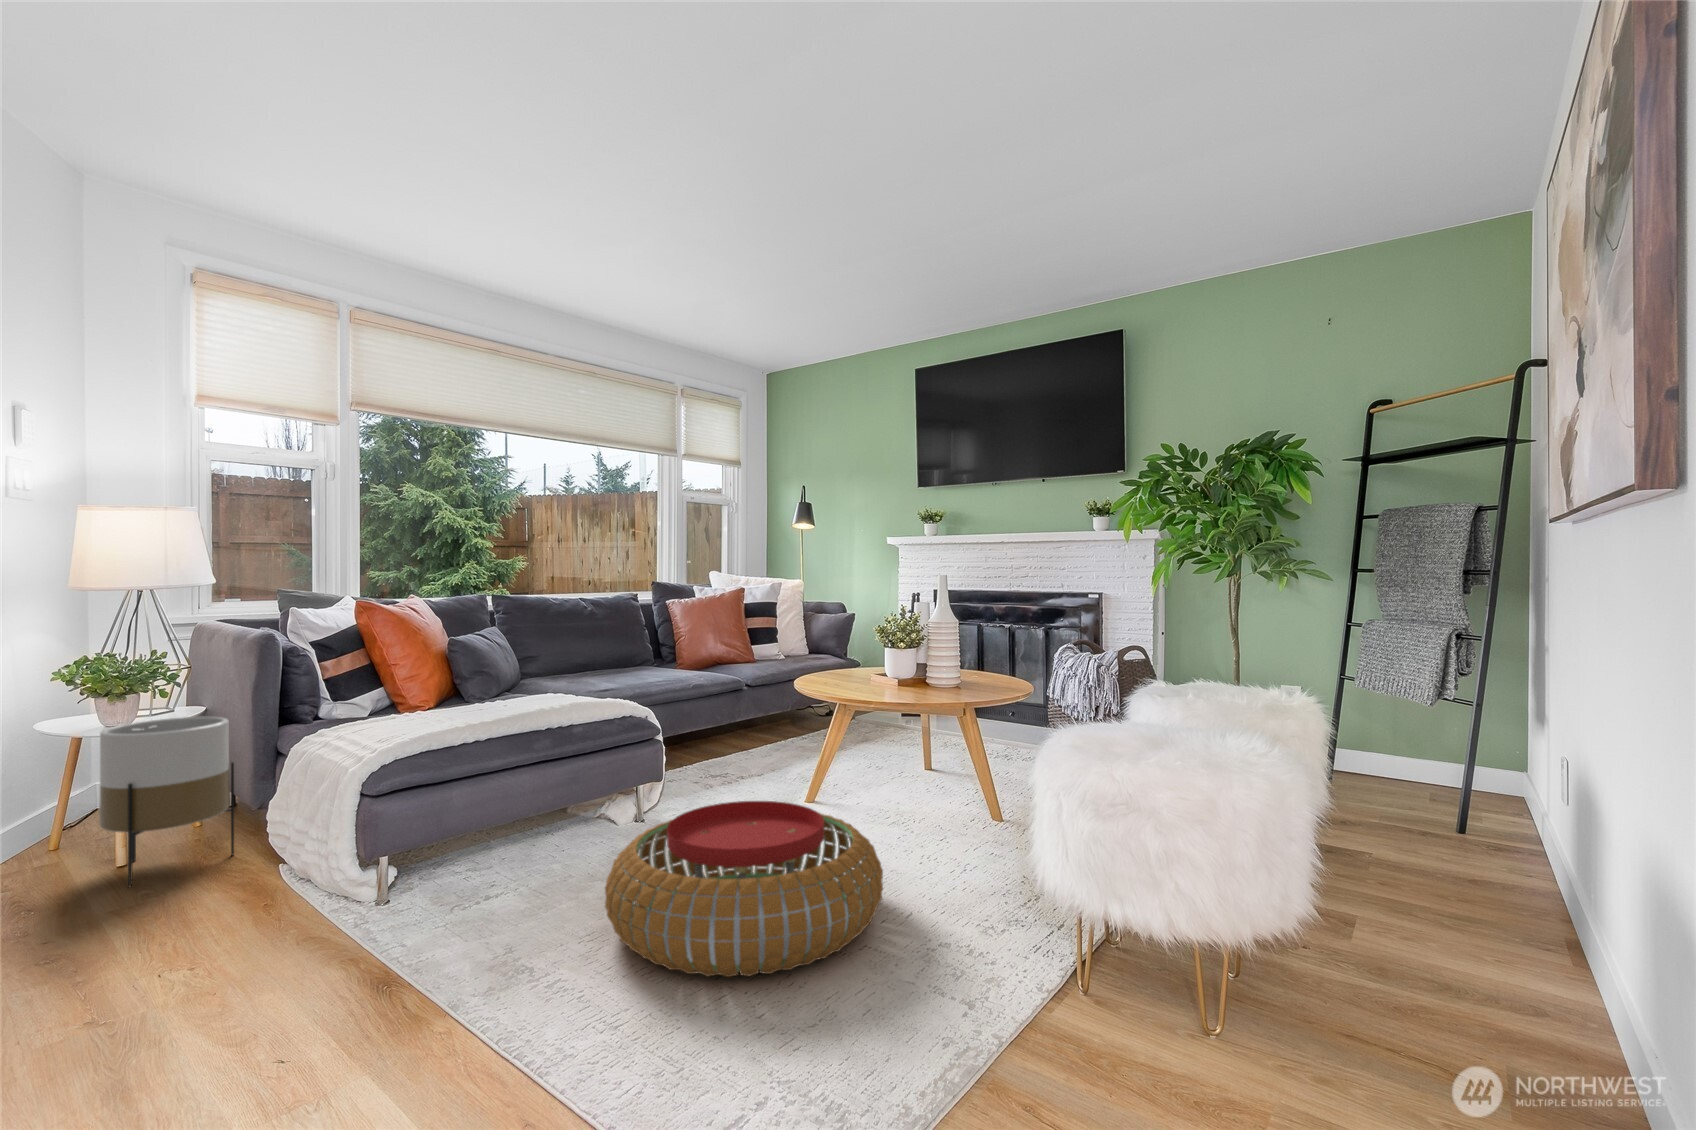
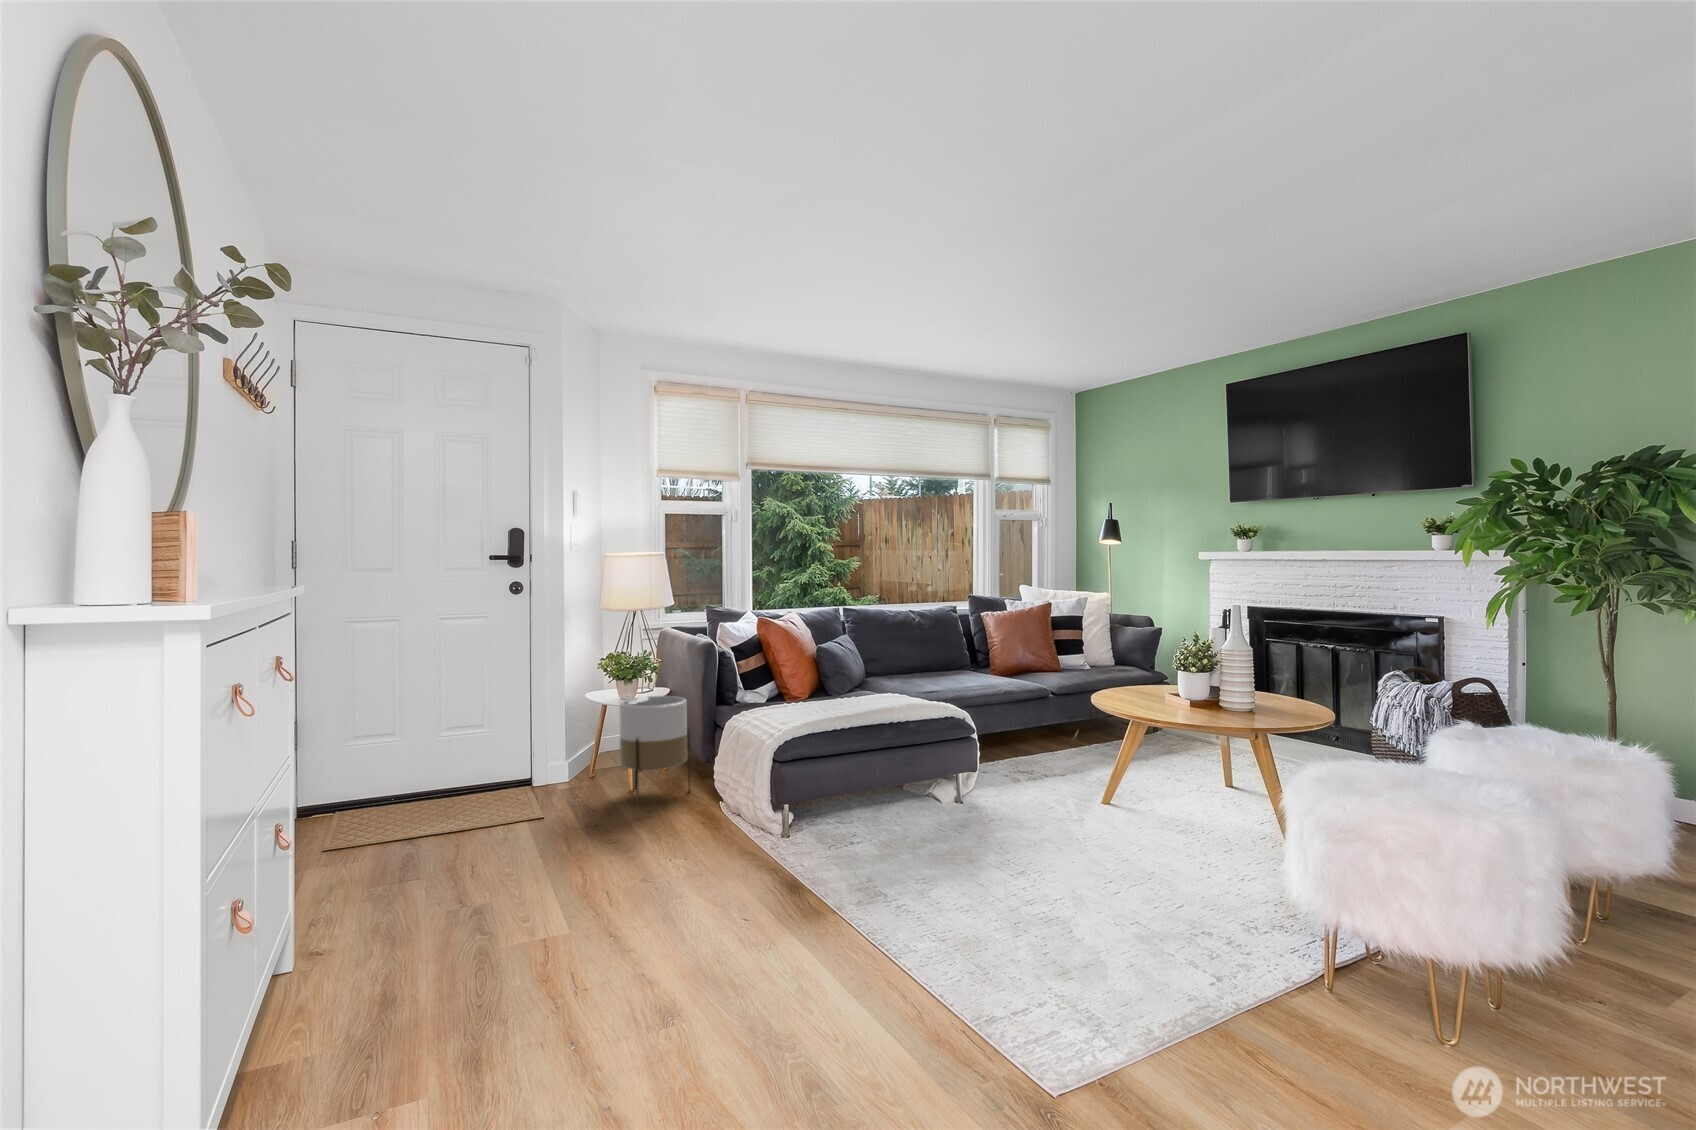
pouf: present [605,801,883,977] -> none [933,794,1155,929]

